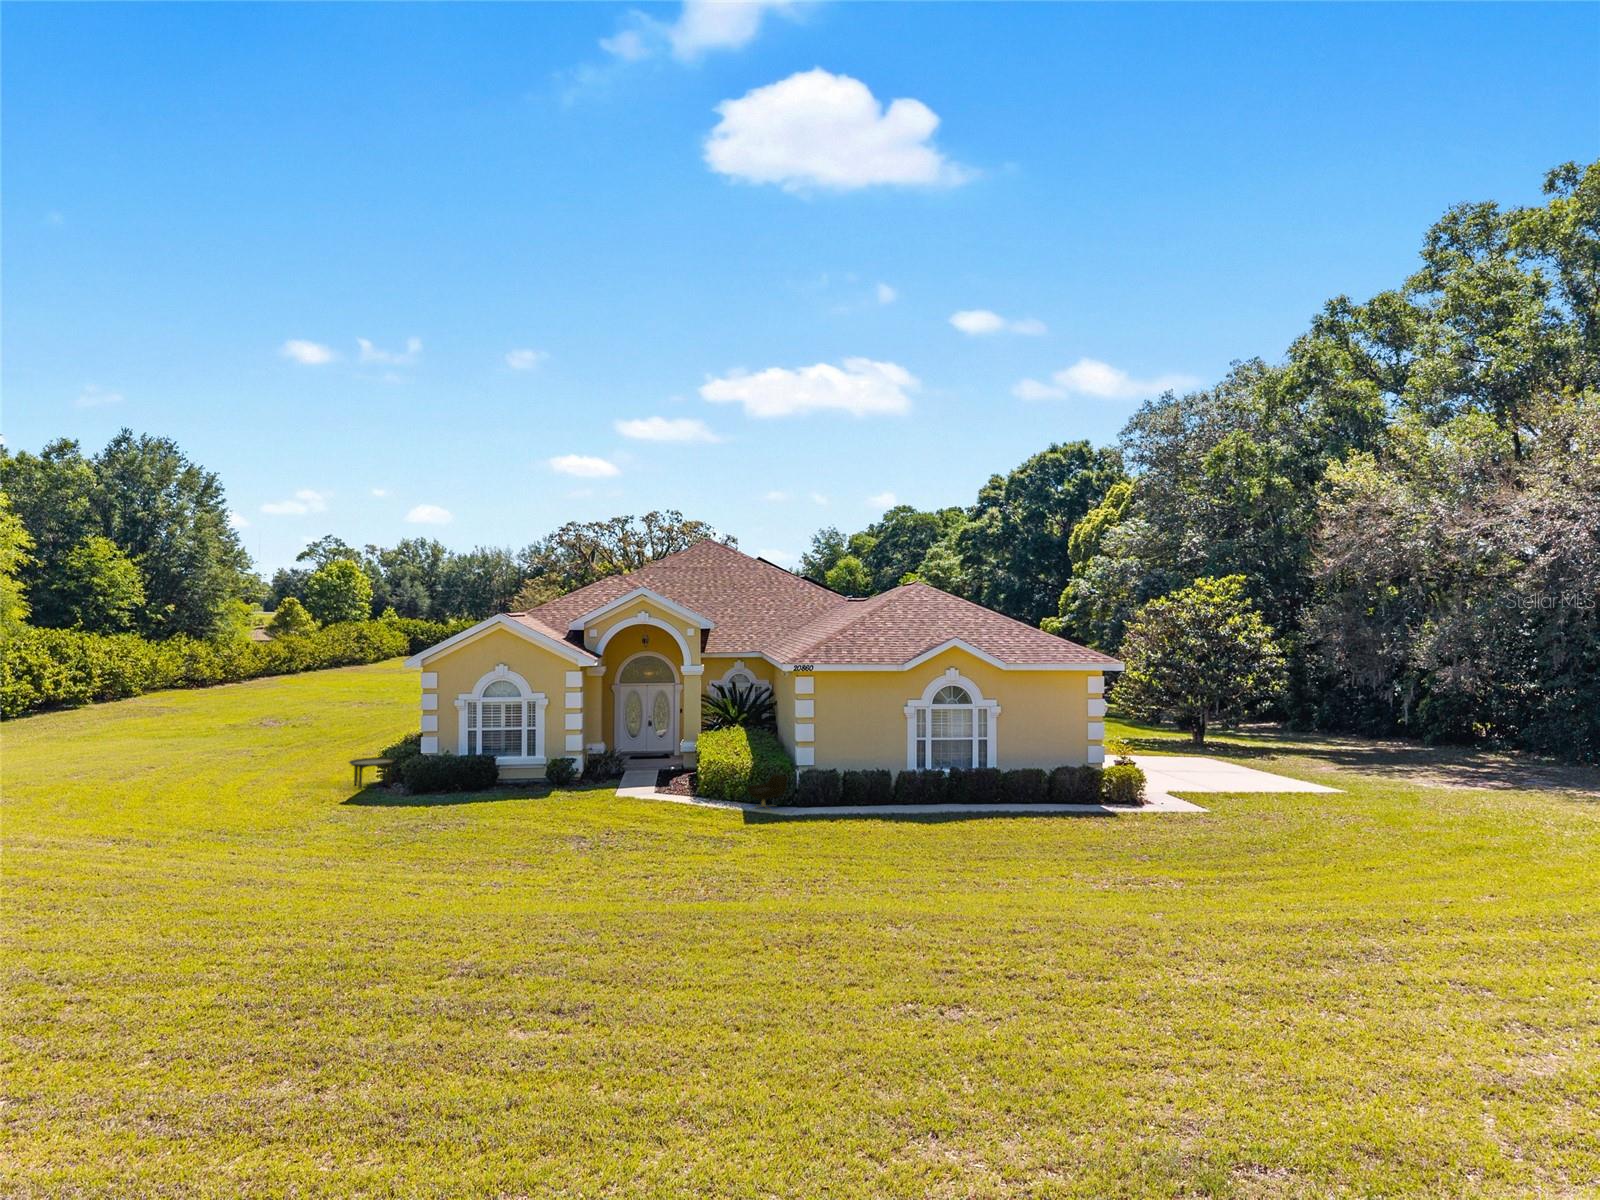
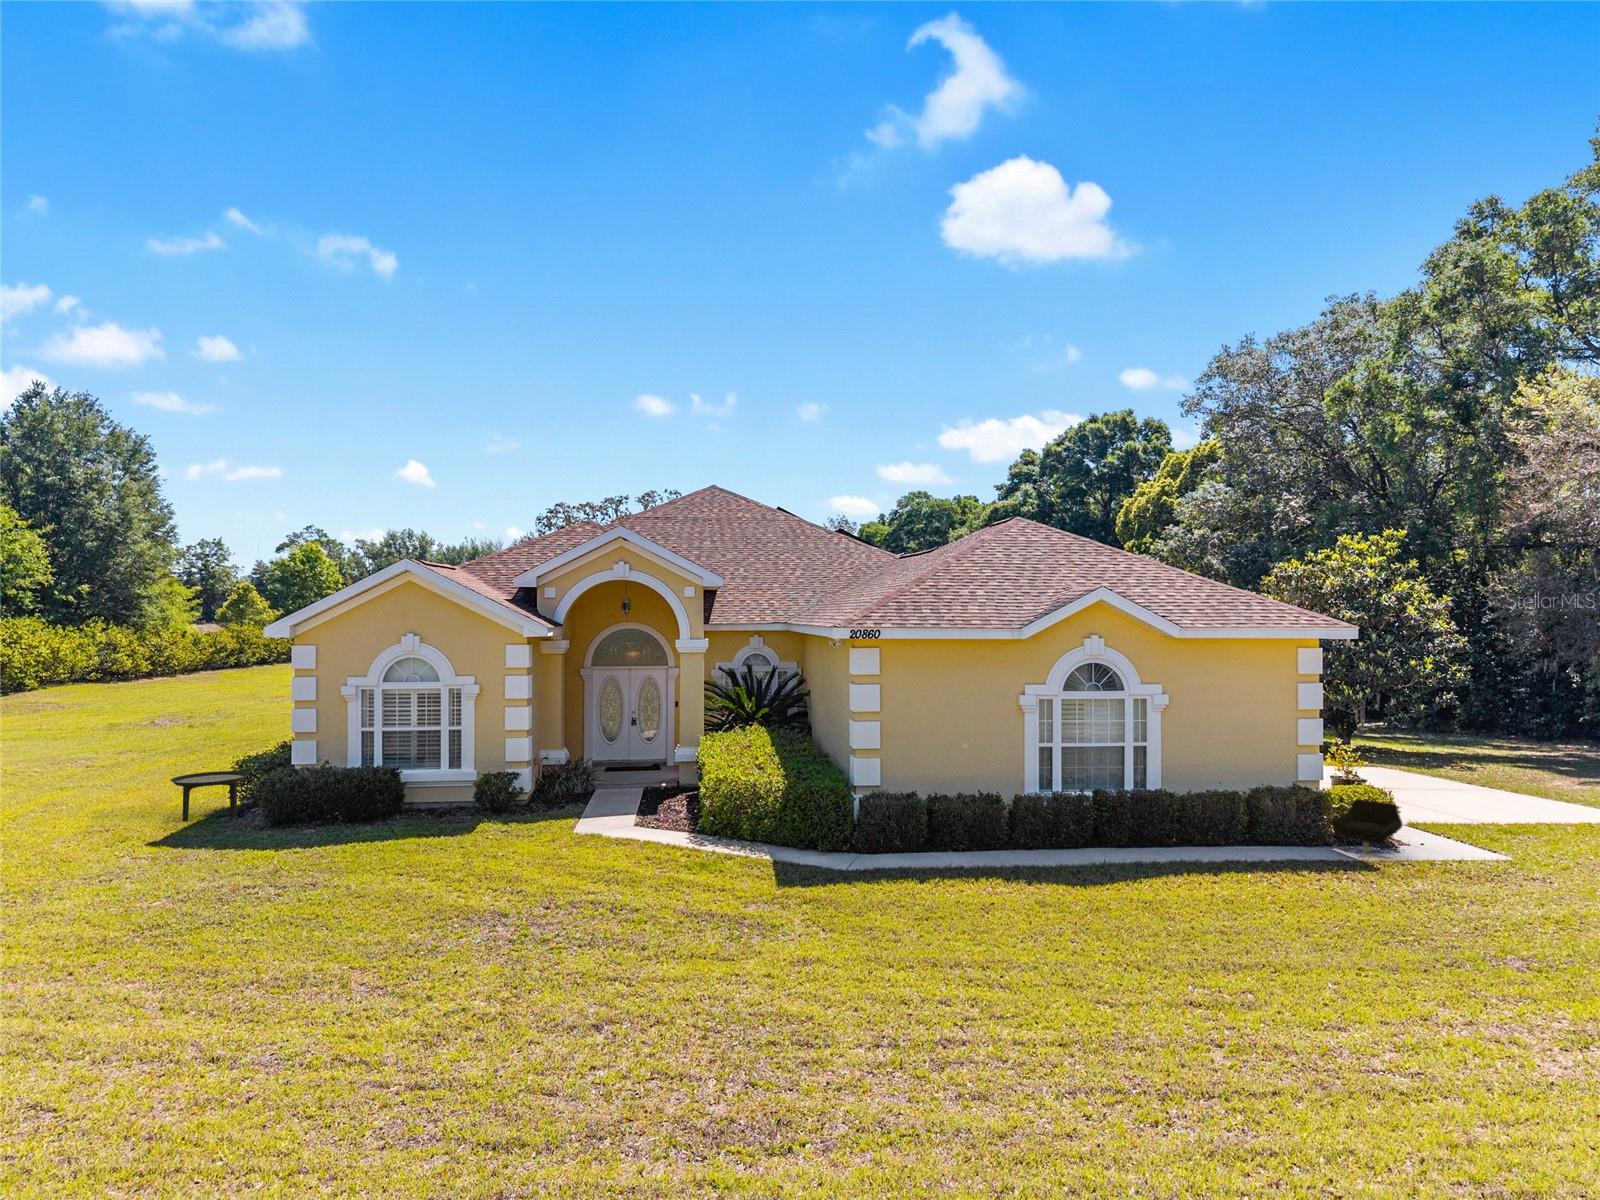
lounge chair: present [747,774,787,807] -> present [1330,799,1403,858]

